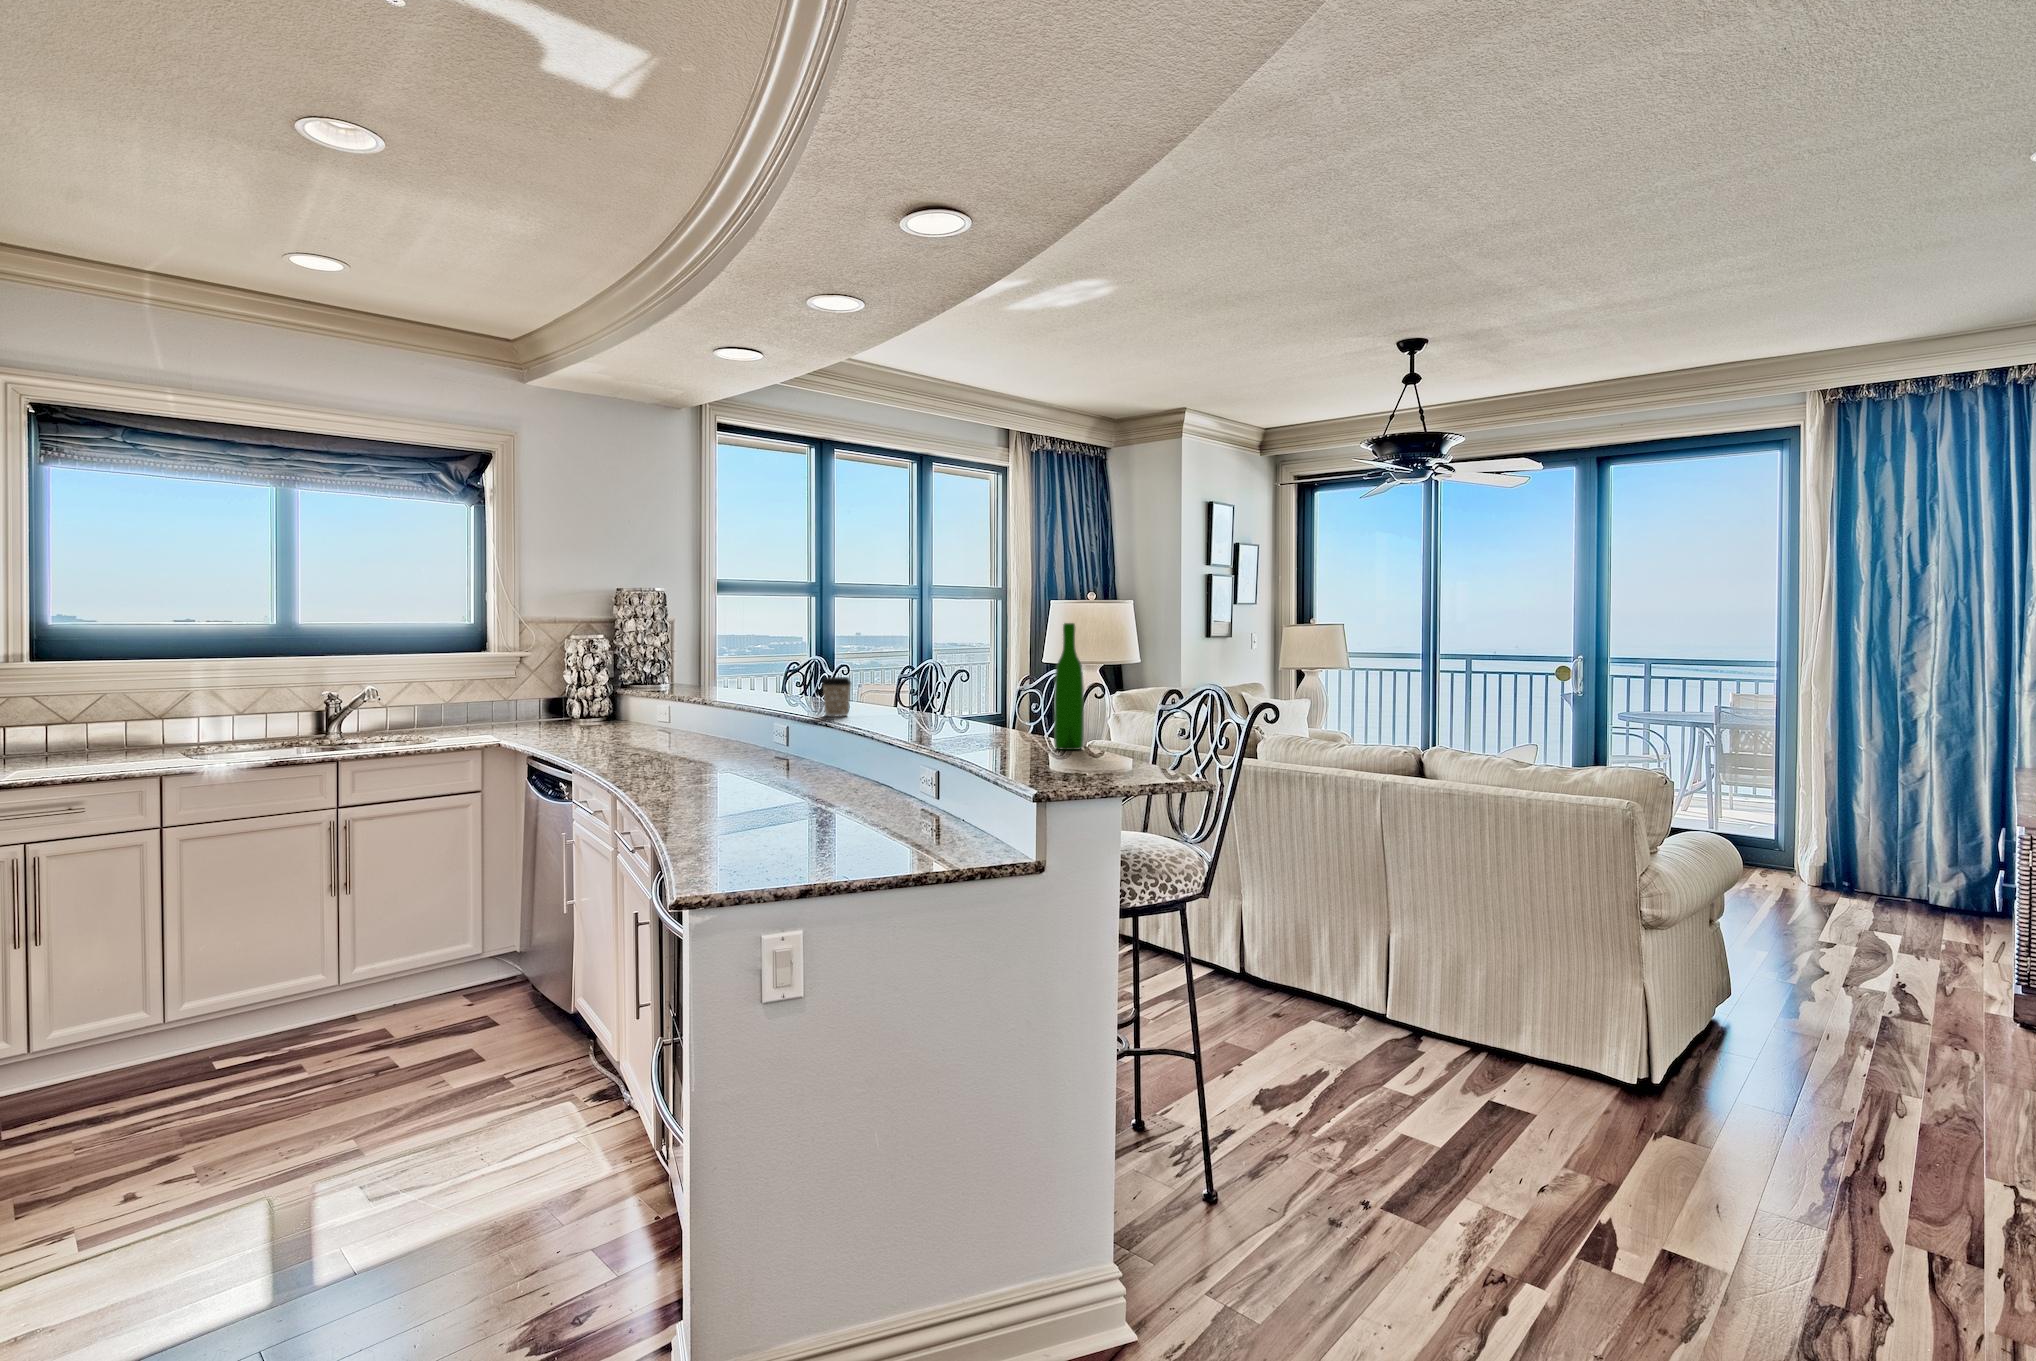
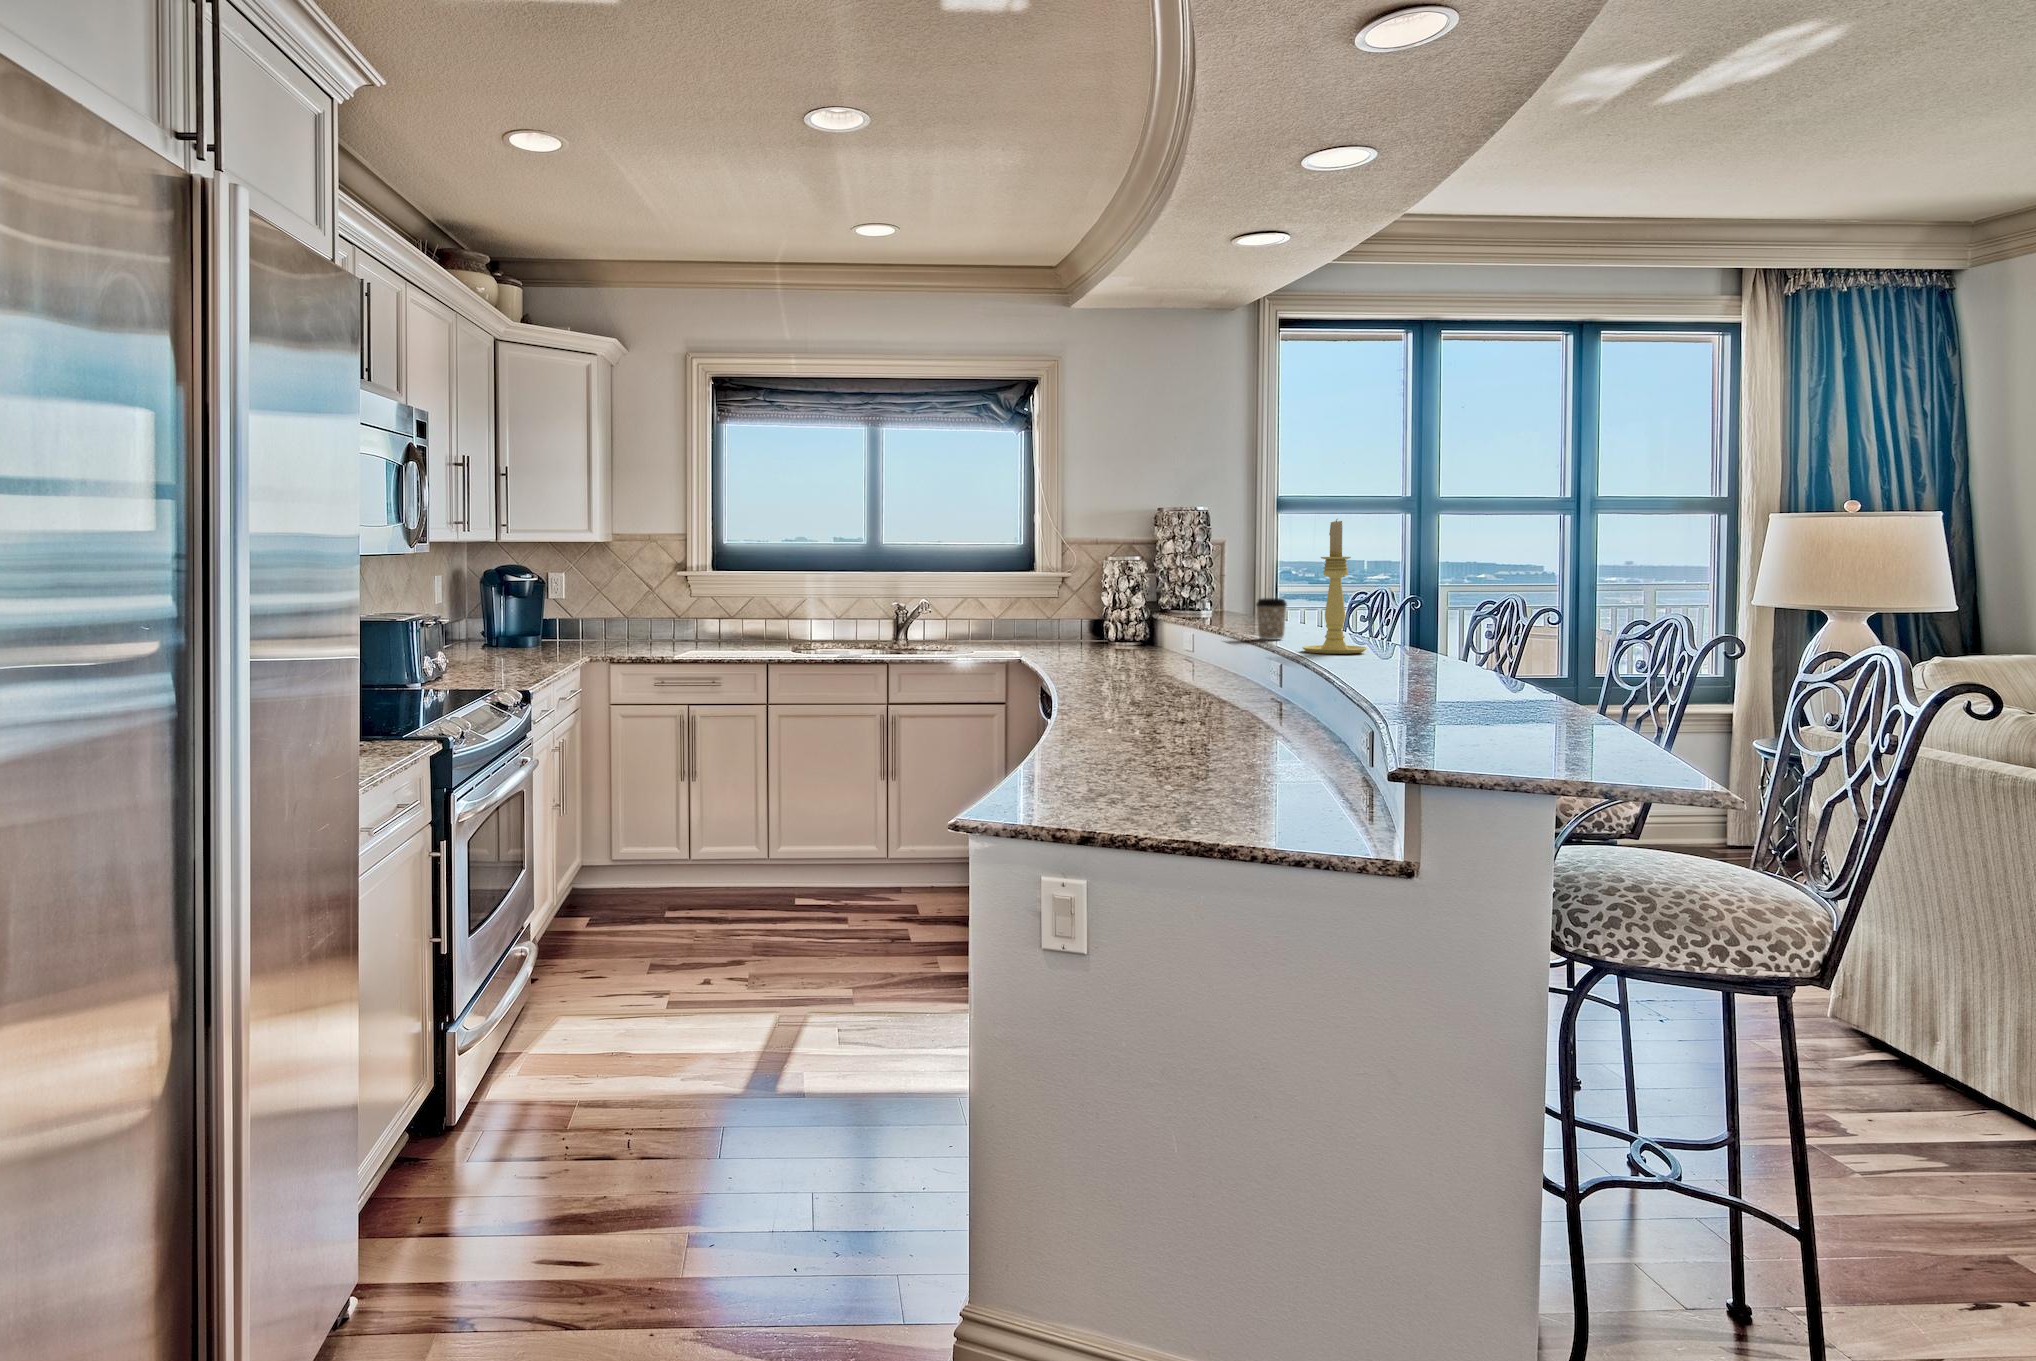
candle holder: none [911,604,971,730] -> present [1302,520,1367,654]
wine bottle: present [1054,623,1084,750] -> none [1371,536,1404,673]

